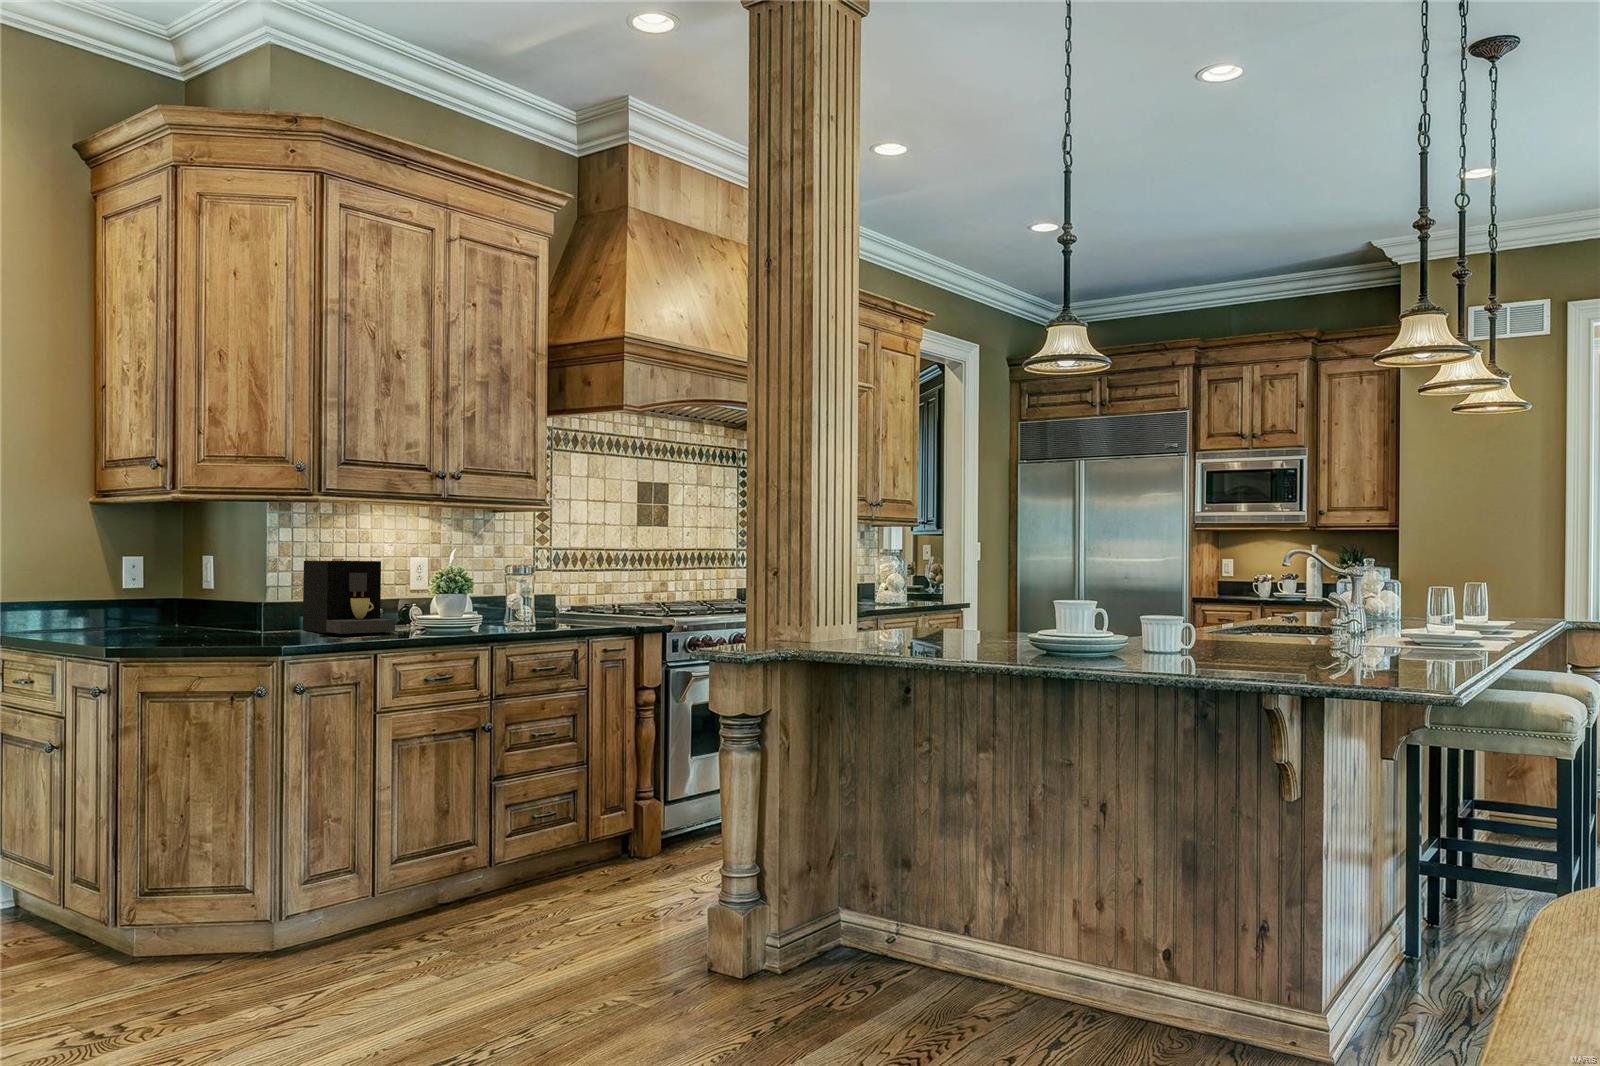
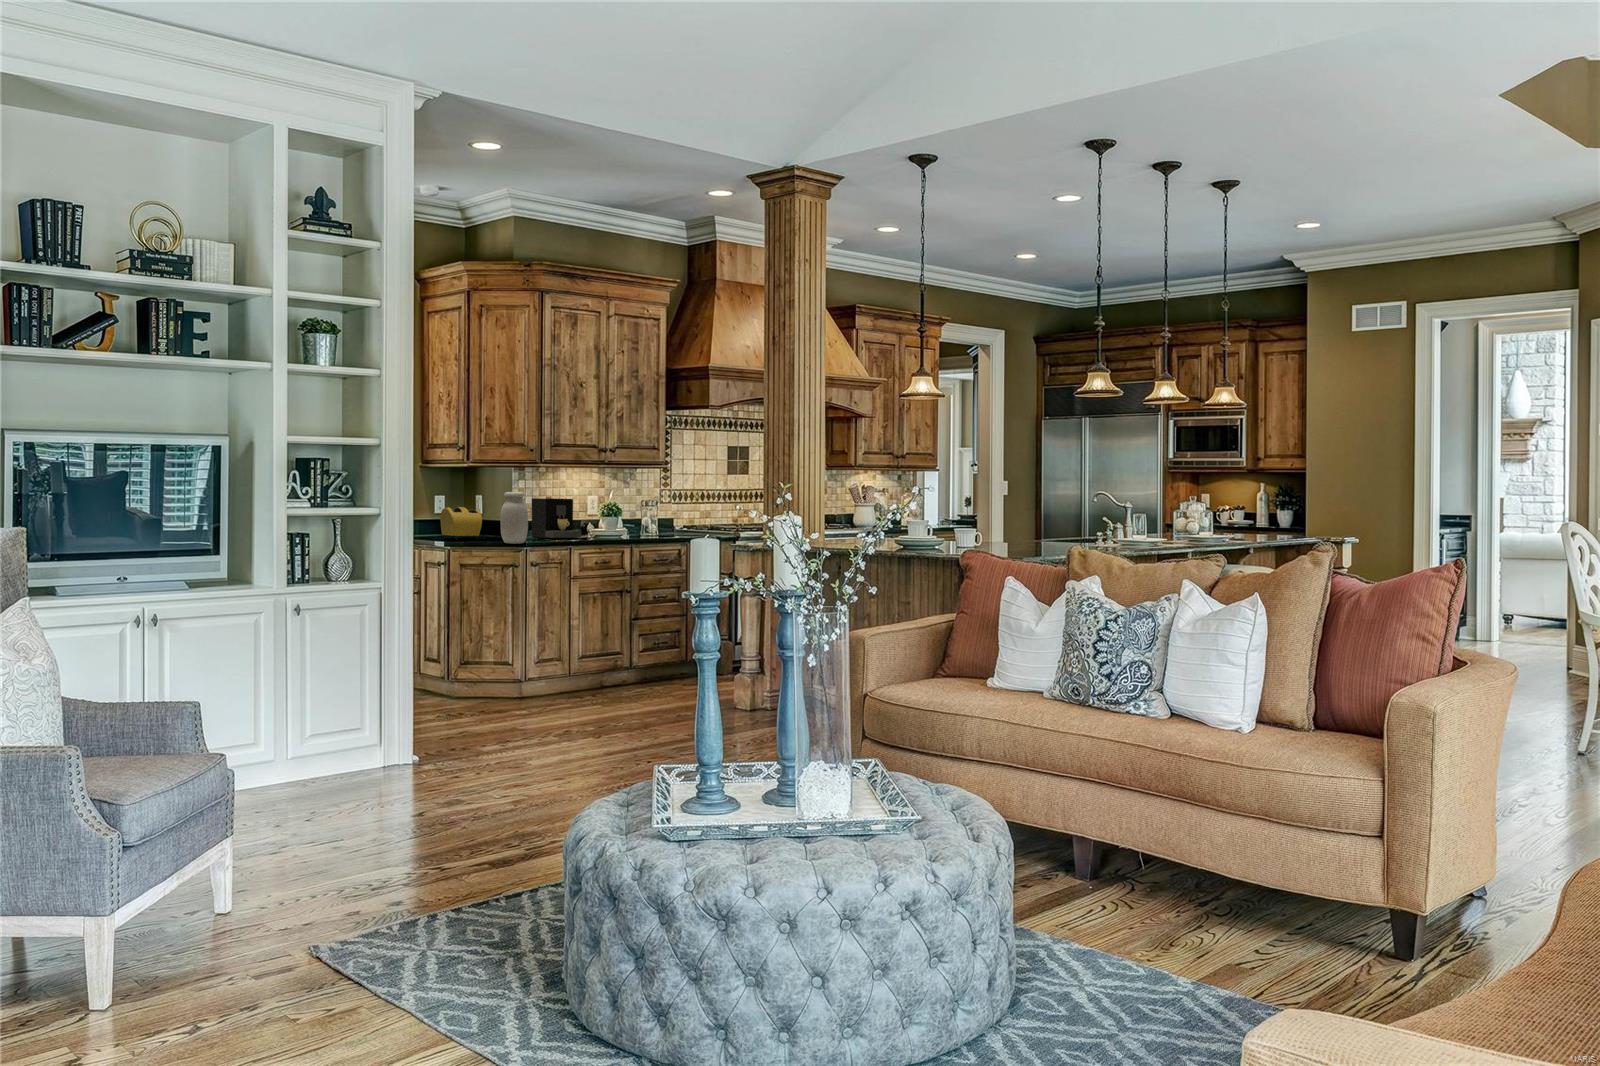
jar: none [228,547,285,649] -> present [500,492,528,544]
toaster: none [120,577,201,640] -> present [440,507,482,540]

